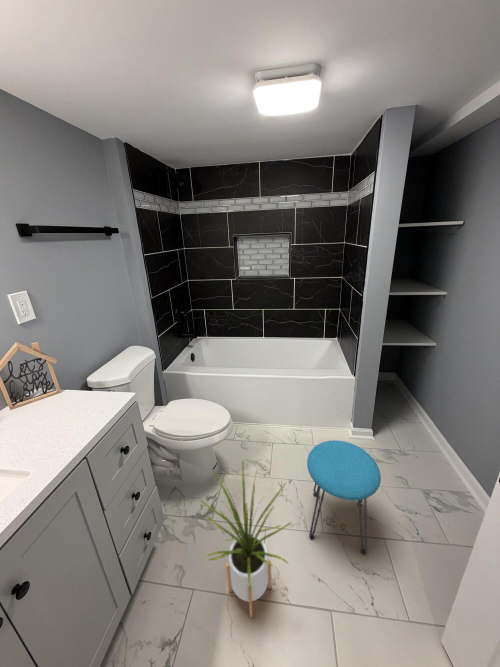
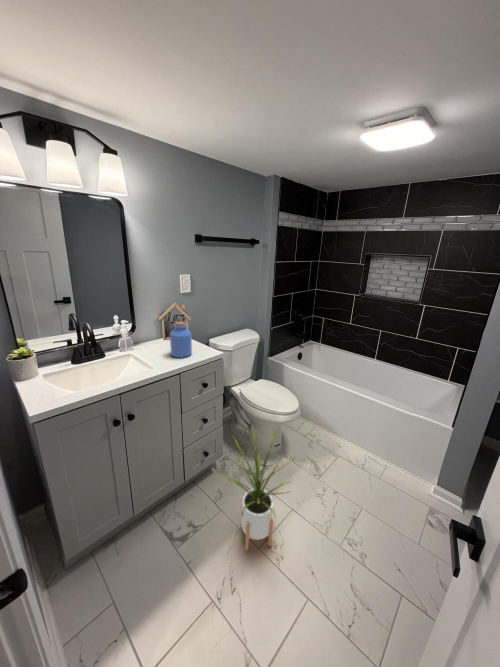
jar: none [34,371,84,433] -> present [170,321,192,358]
stool: present [307,440,381,554] -> none [324,462,413,587]

